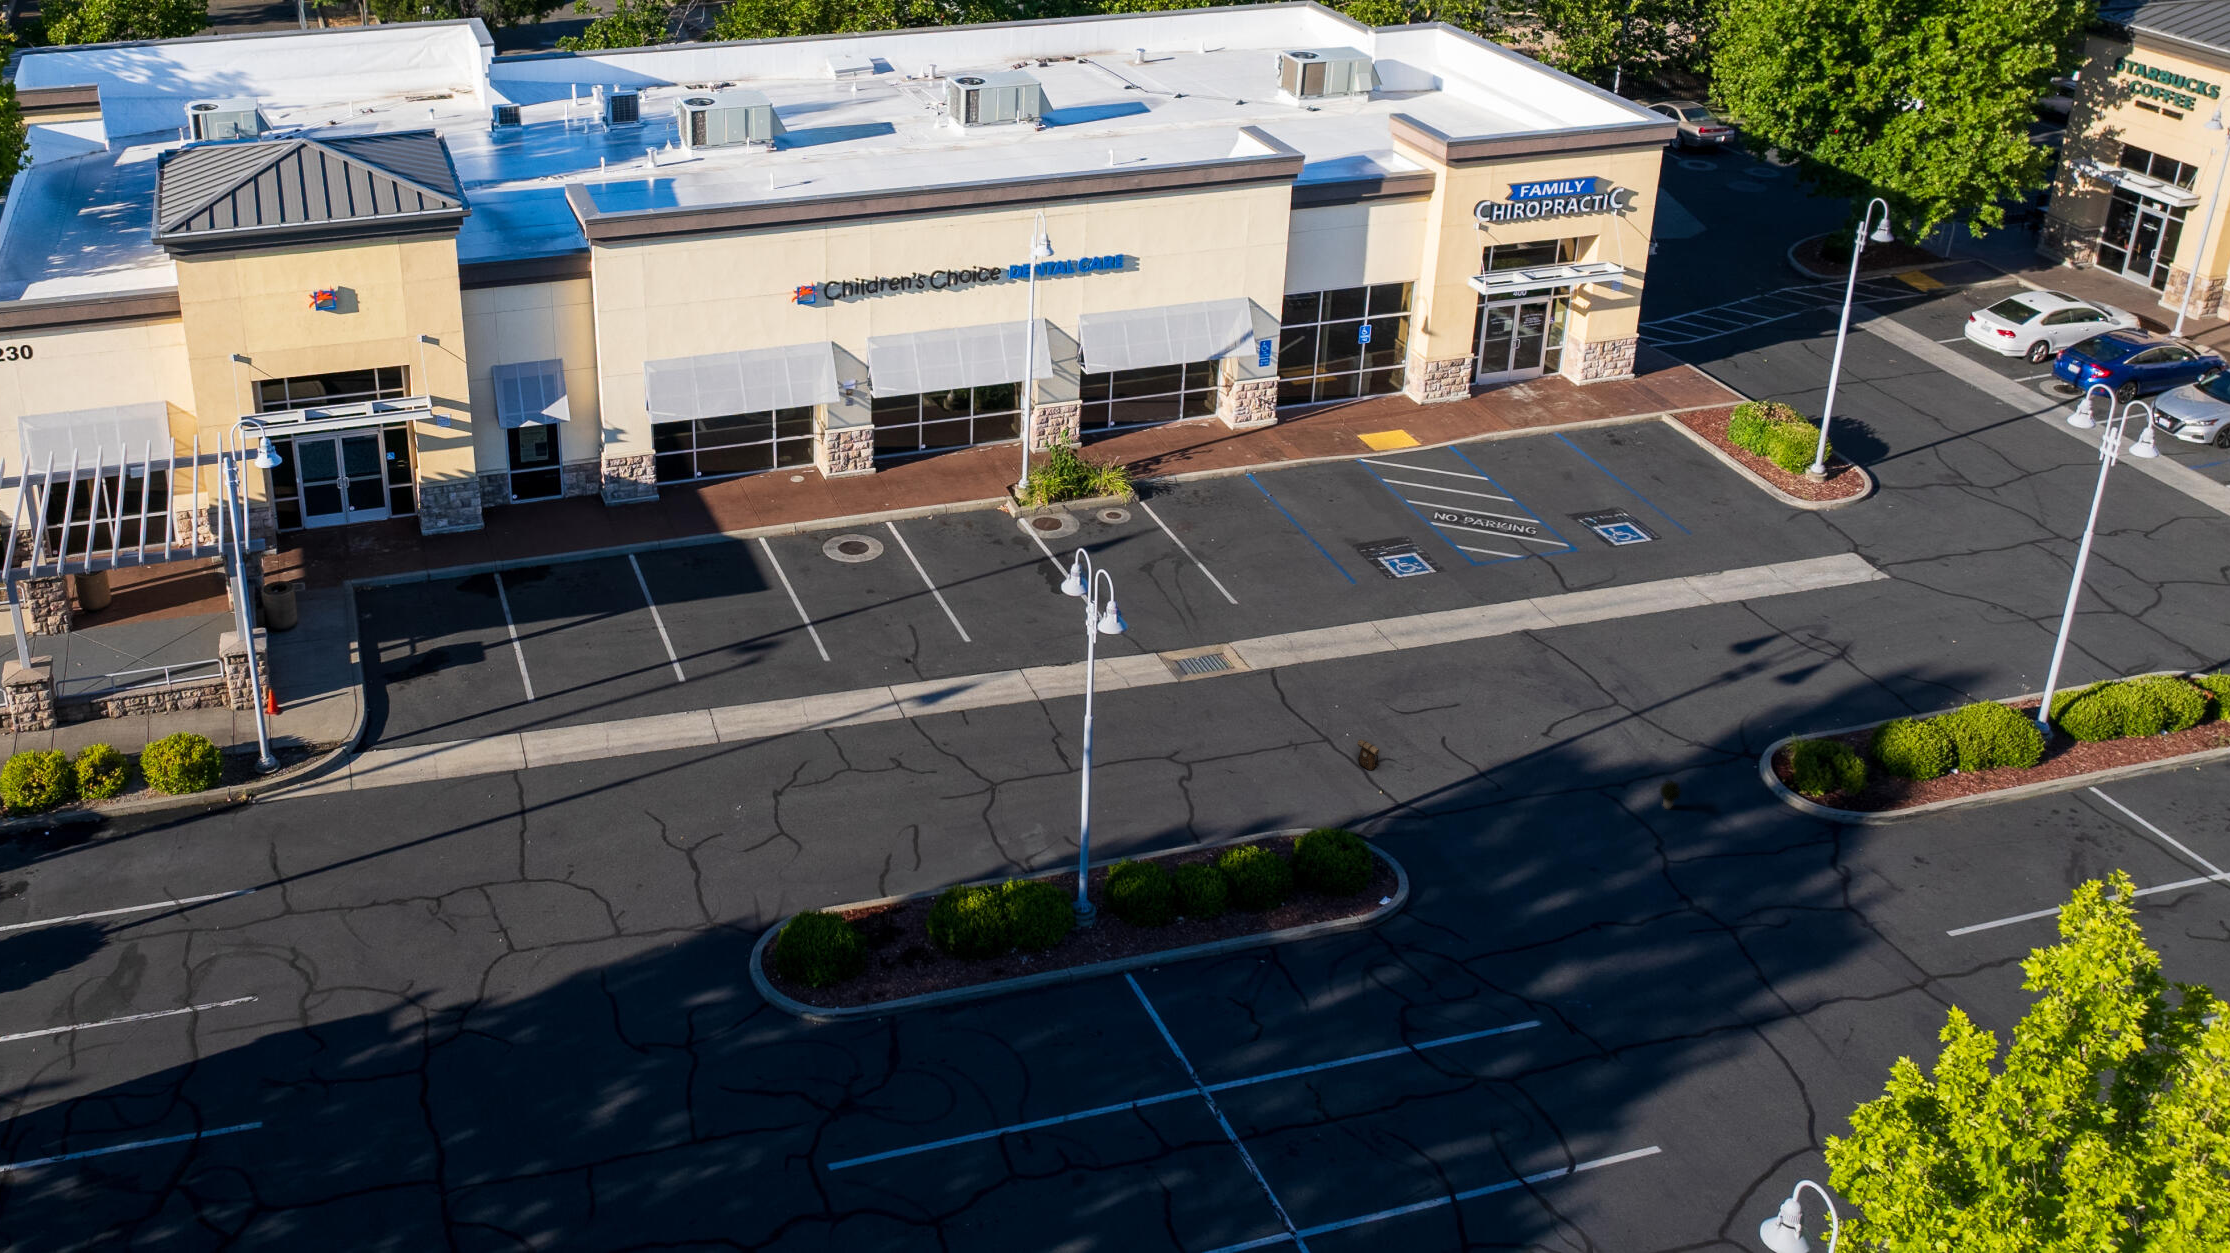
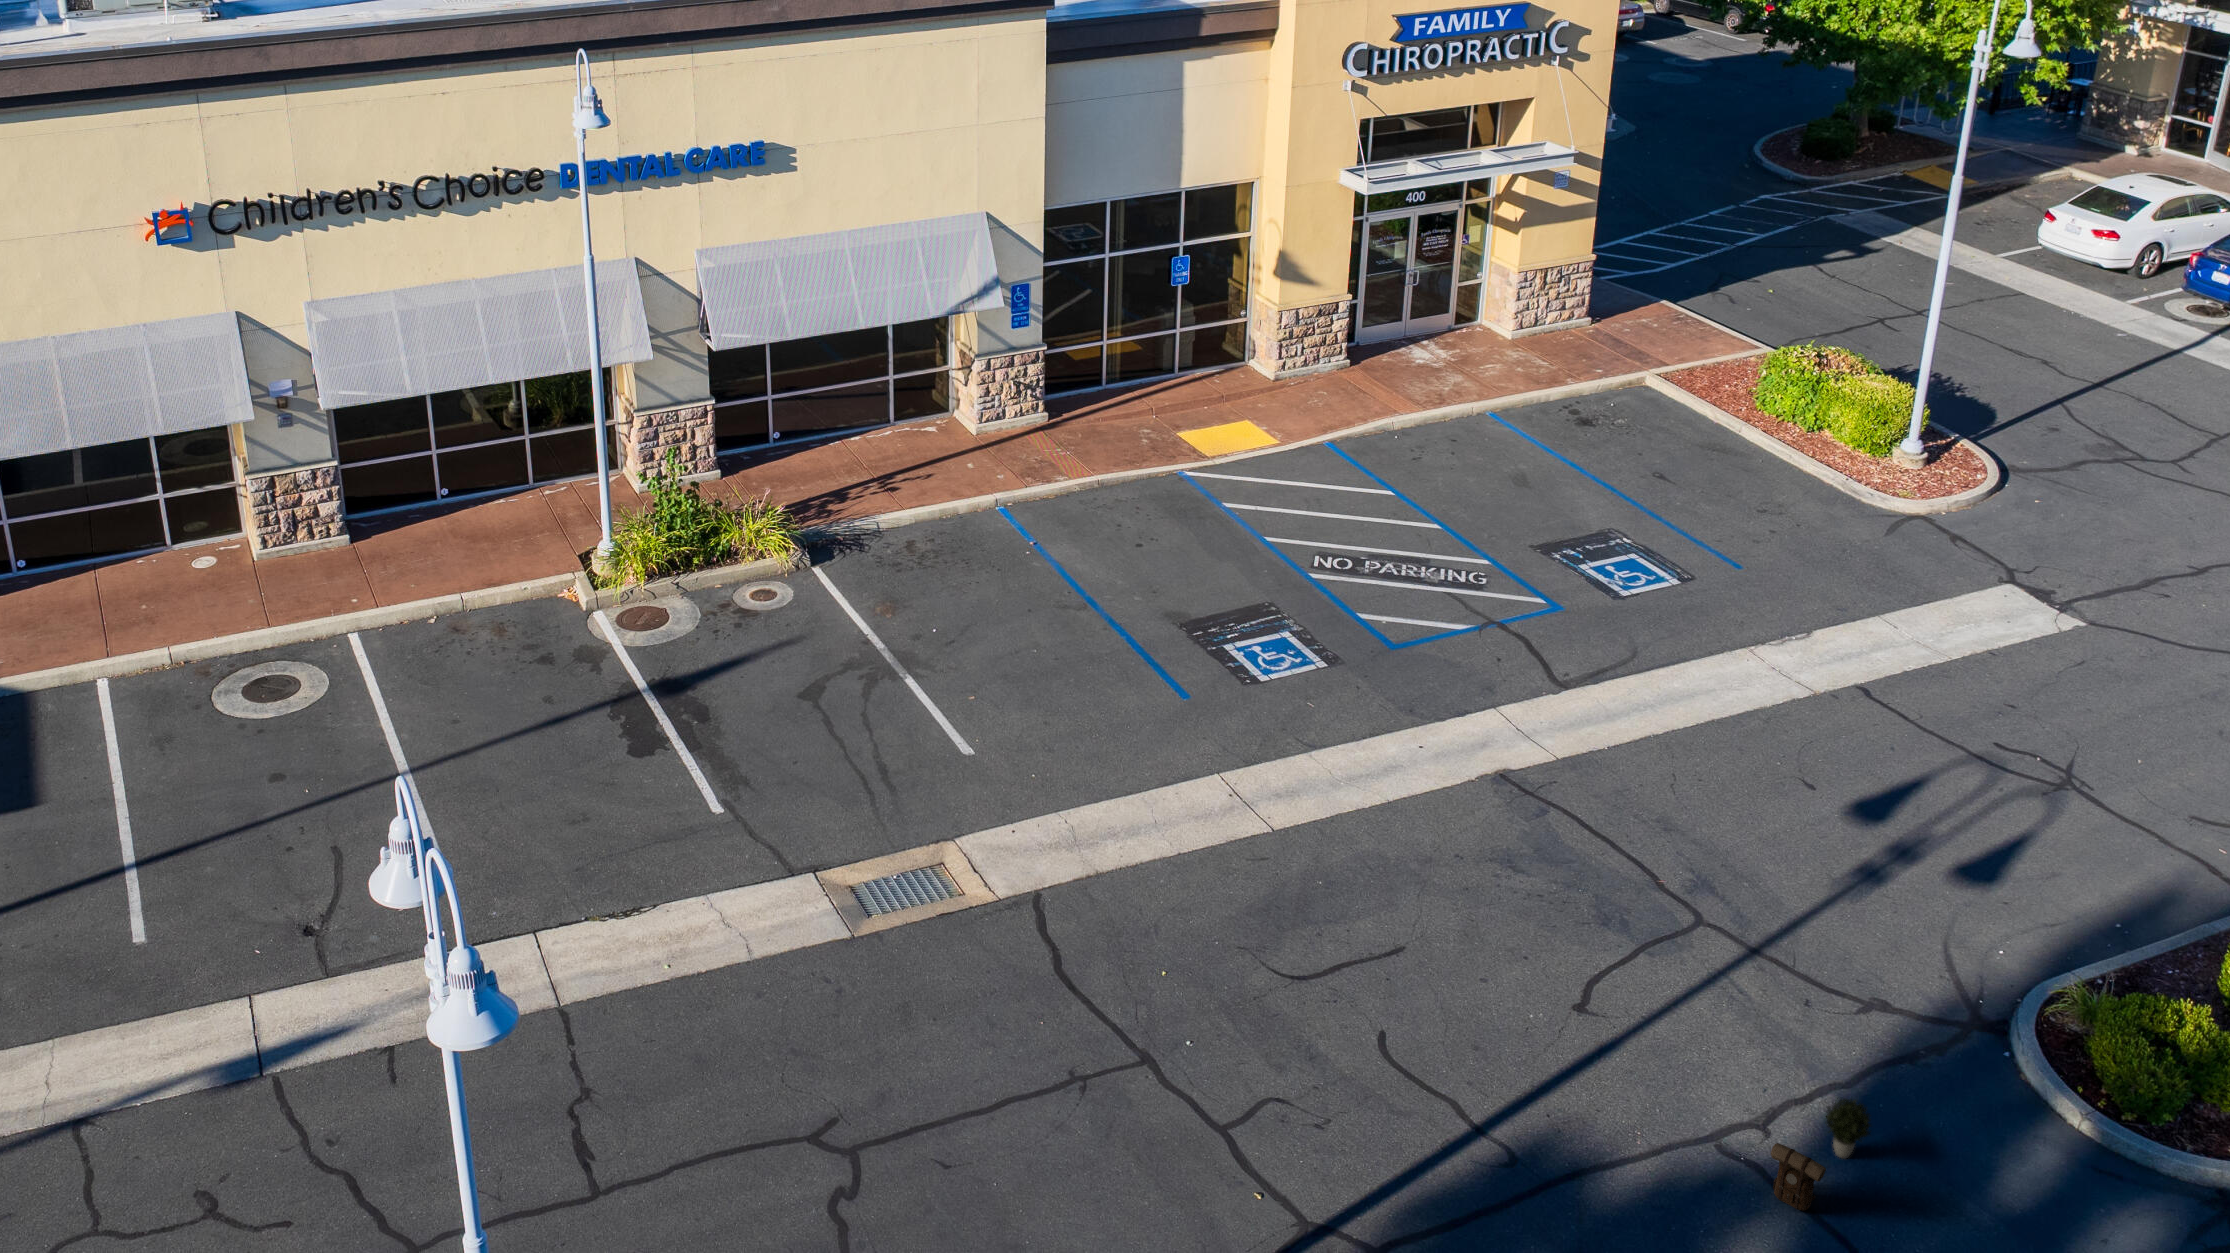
backpack: present [1357,740,1379,770] -> present [1771,1143,1826,1210]

